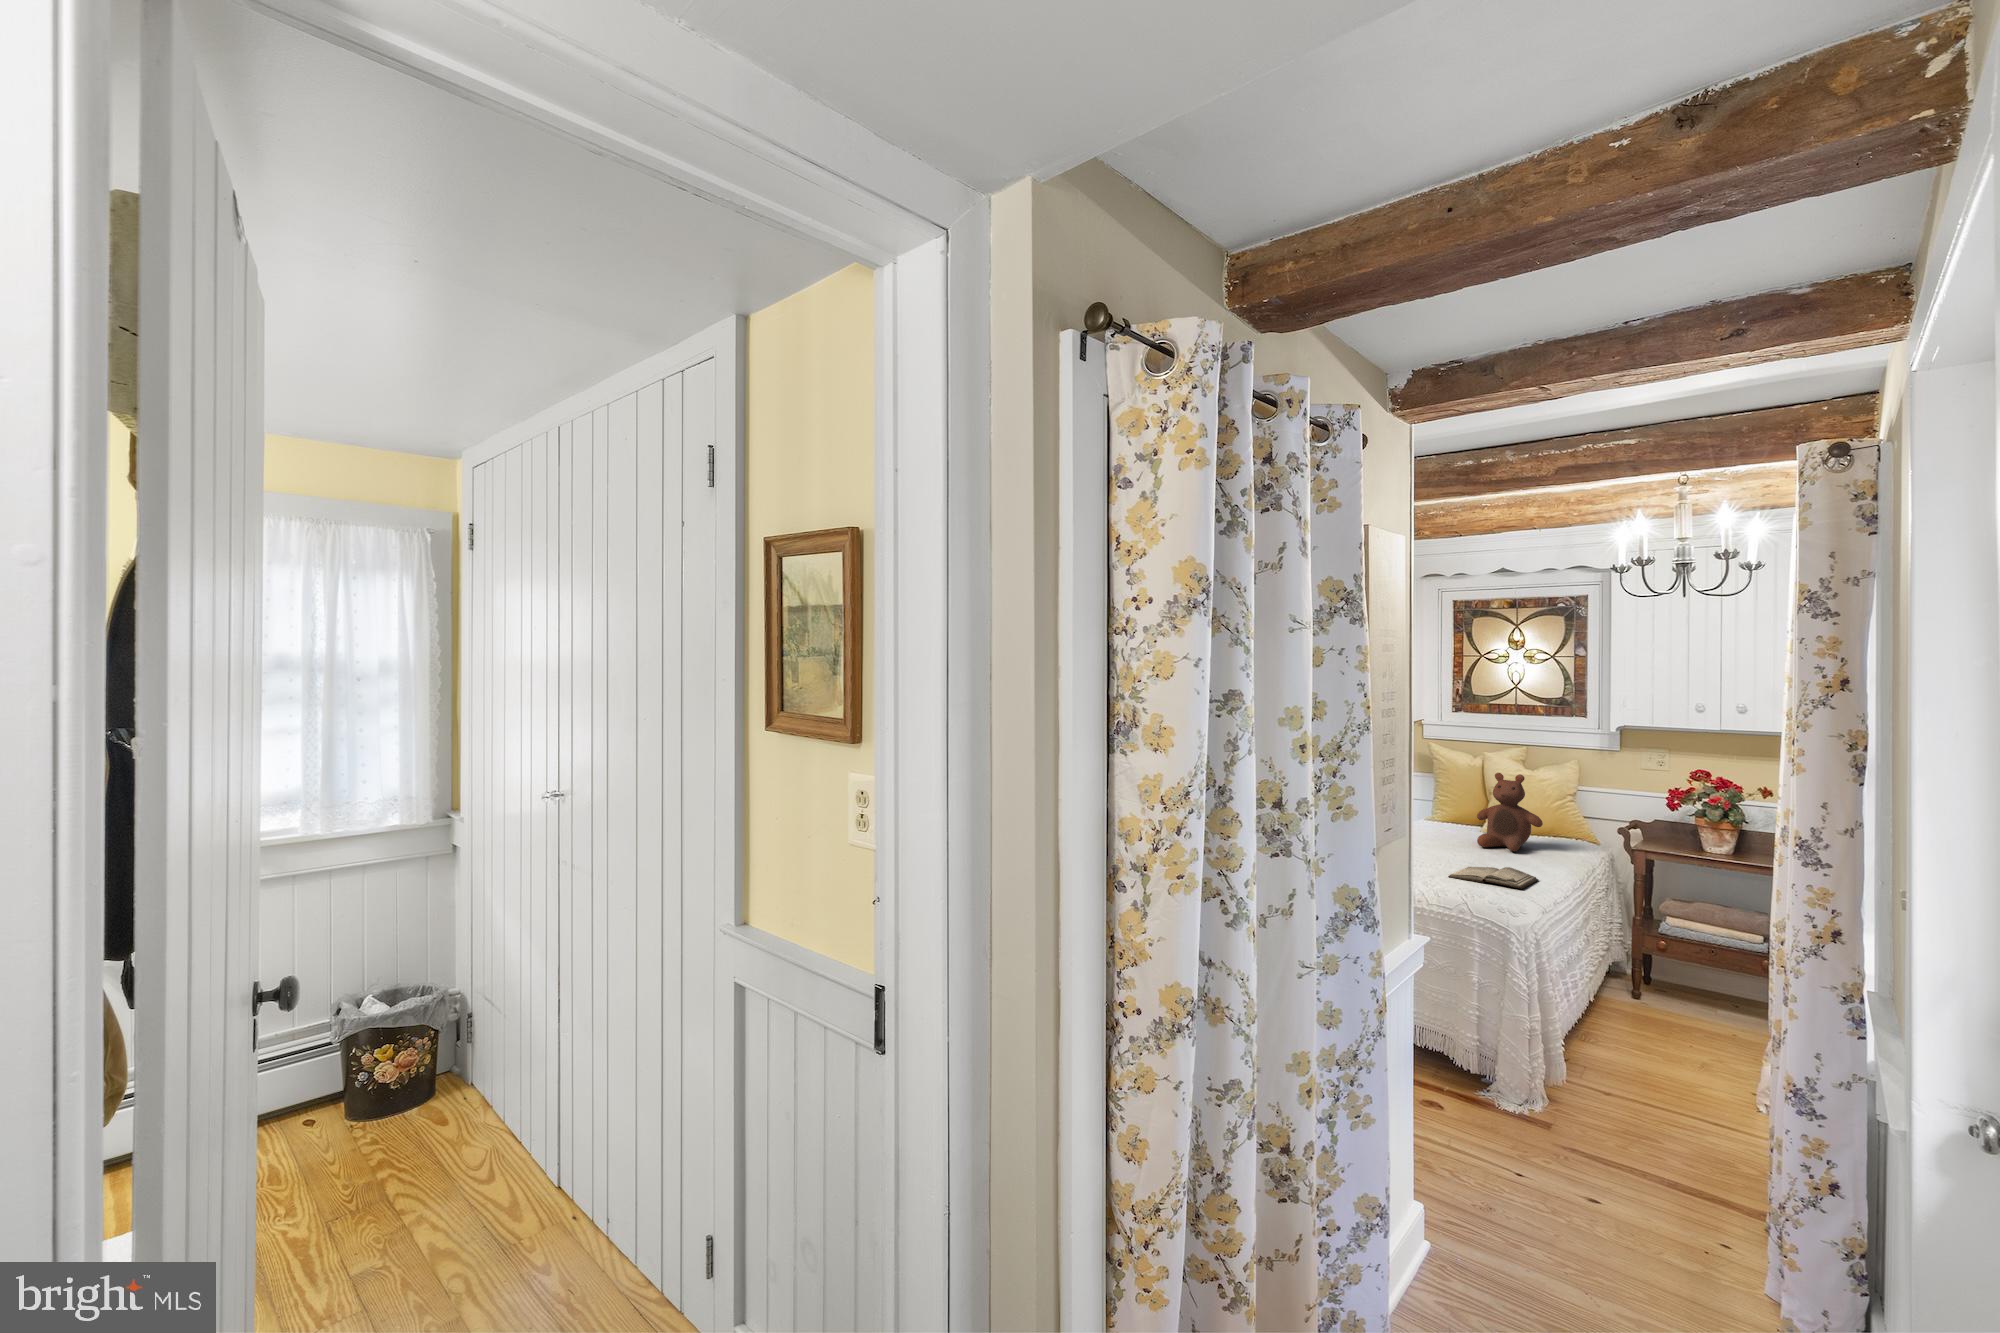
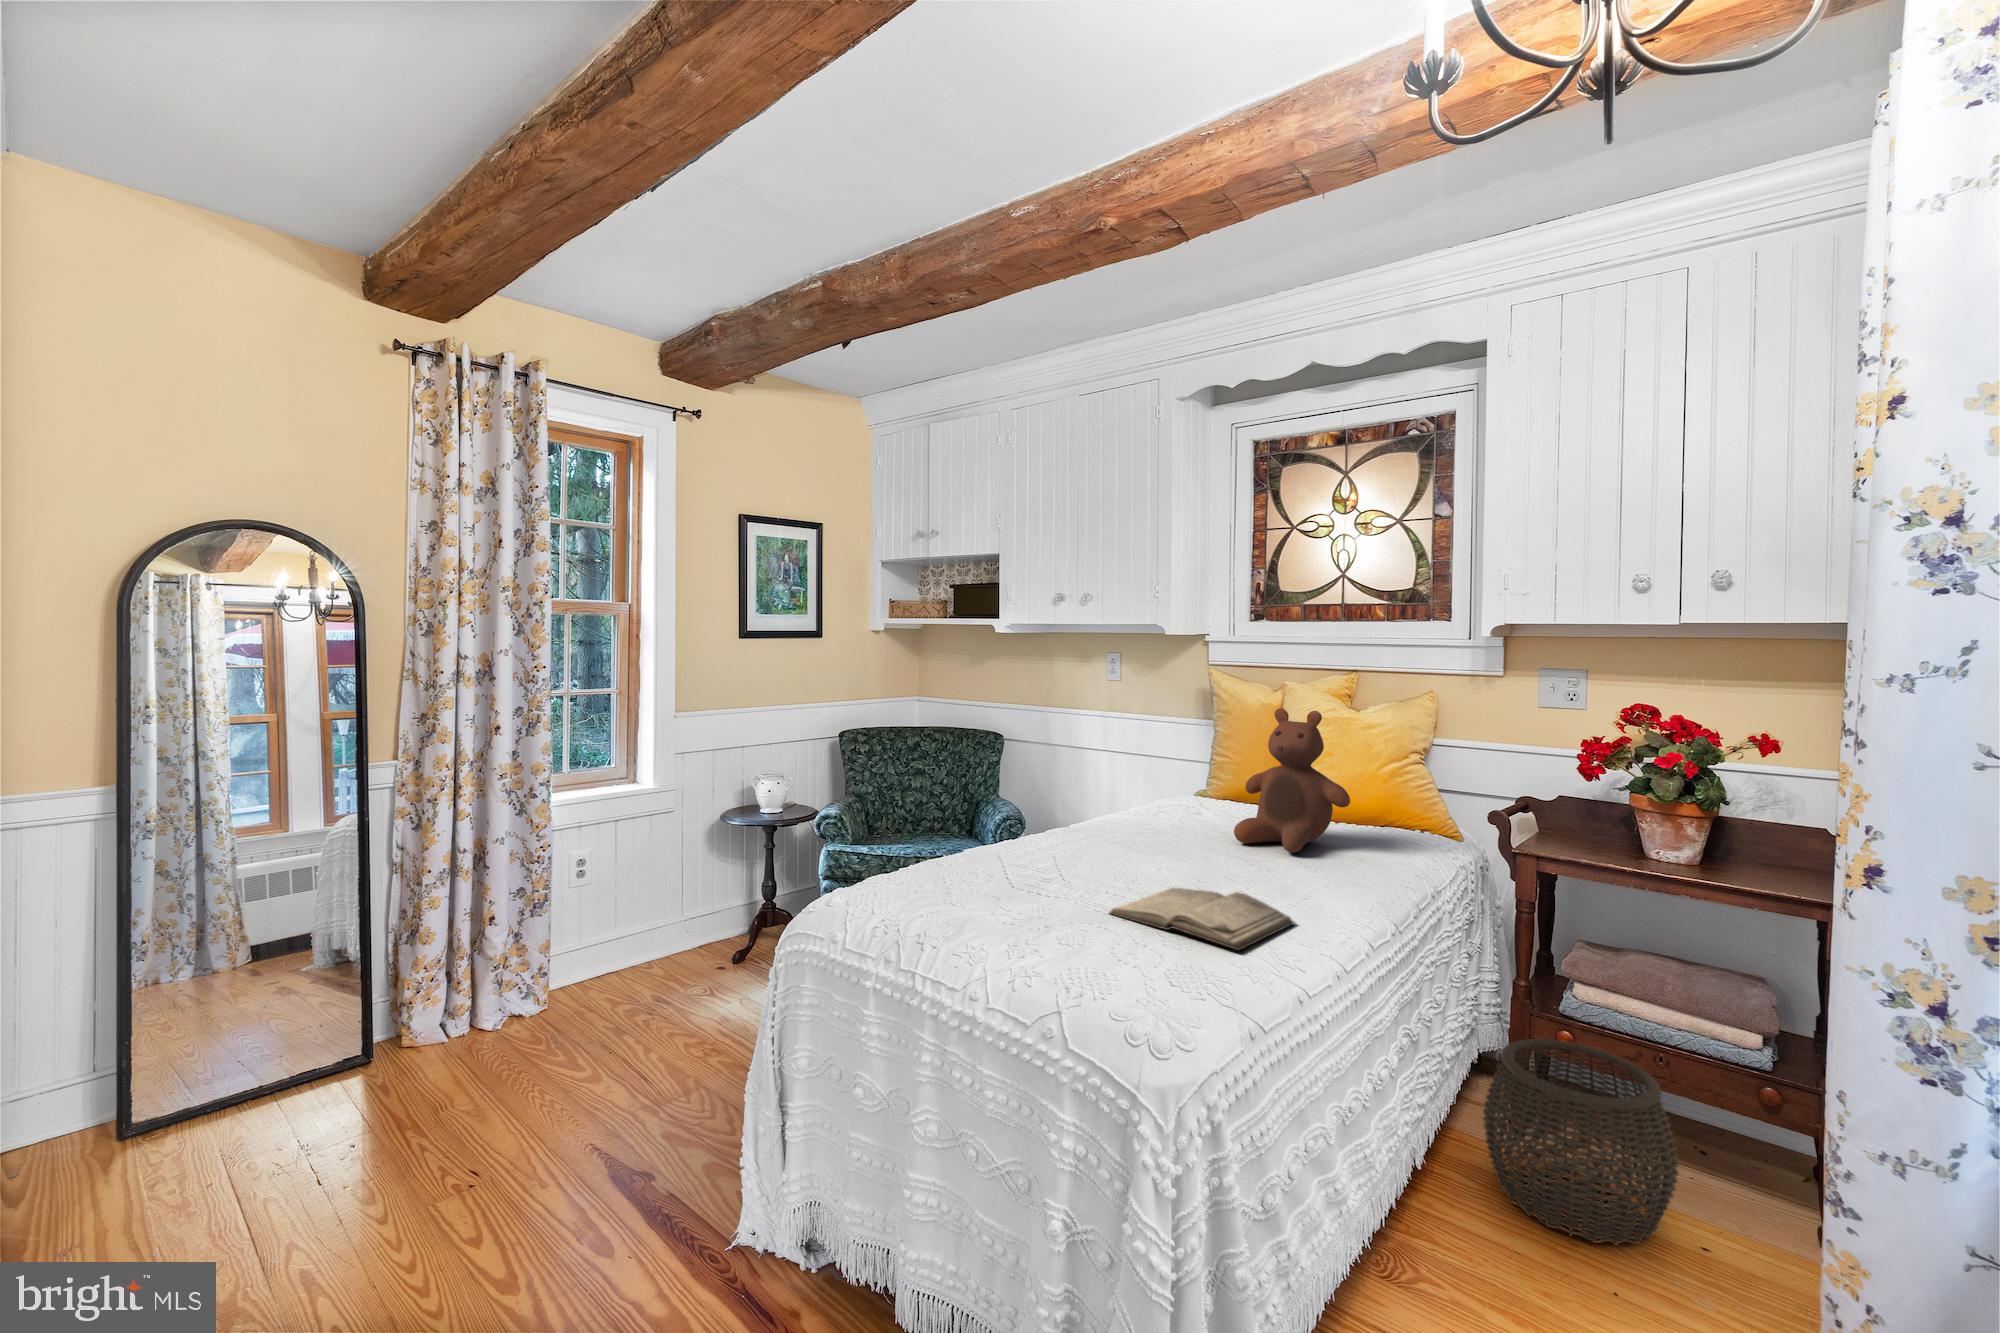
woven basket: none [1623,945,1723,1036] -> present [1483,1039,1679,1246]

